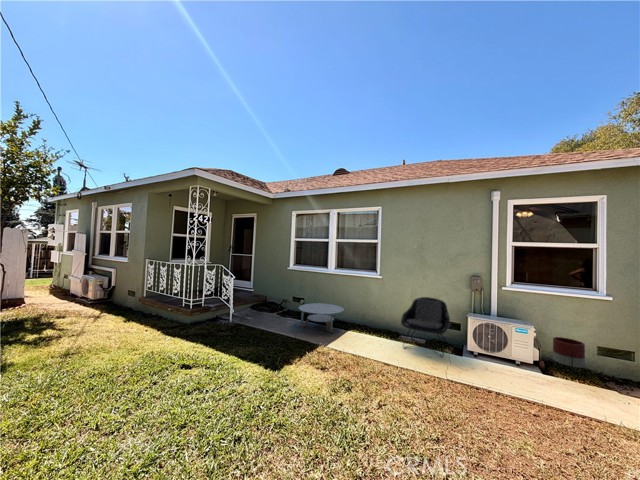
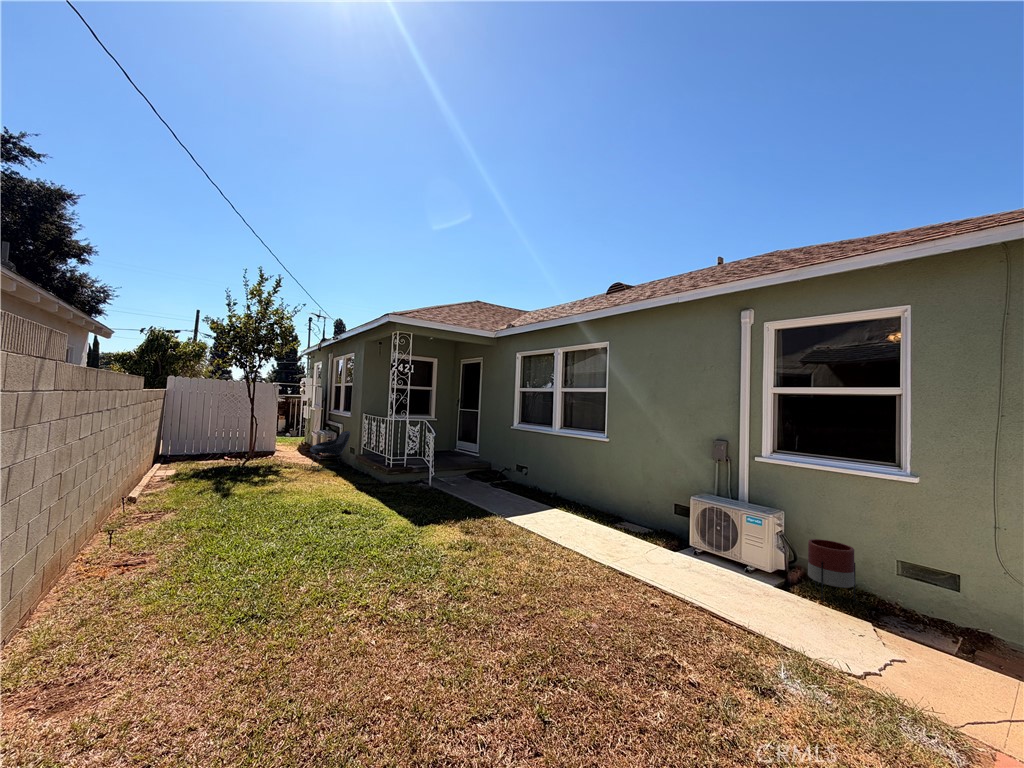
lounge chair: present [401,297,450,357] -> present [310,431,350,471]
round table: present [299,303,344,333] -> none [500,475,560,510]

